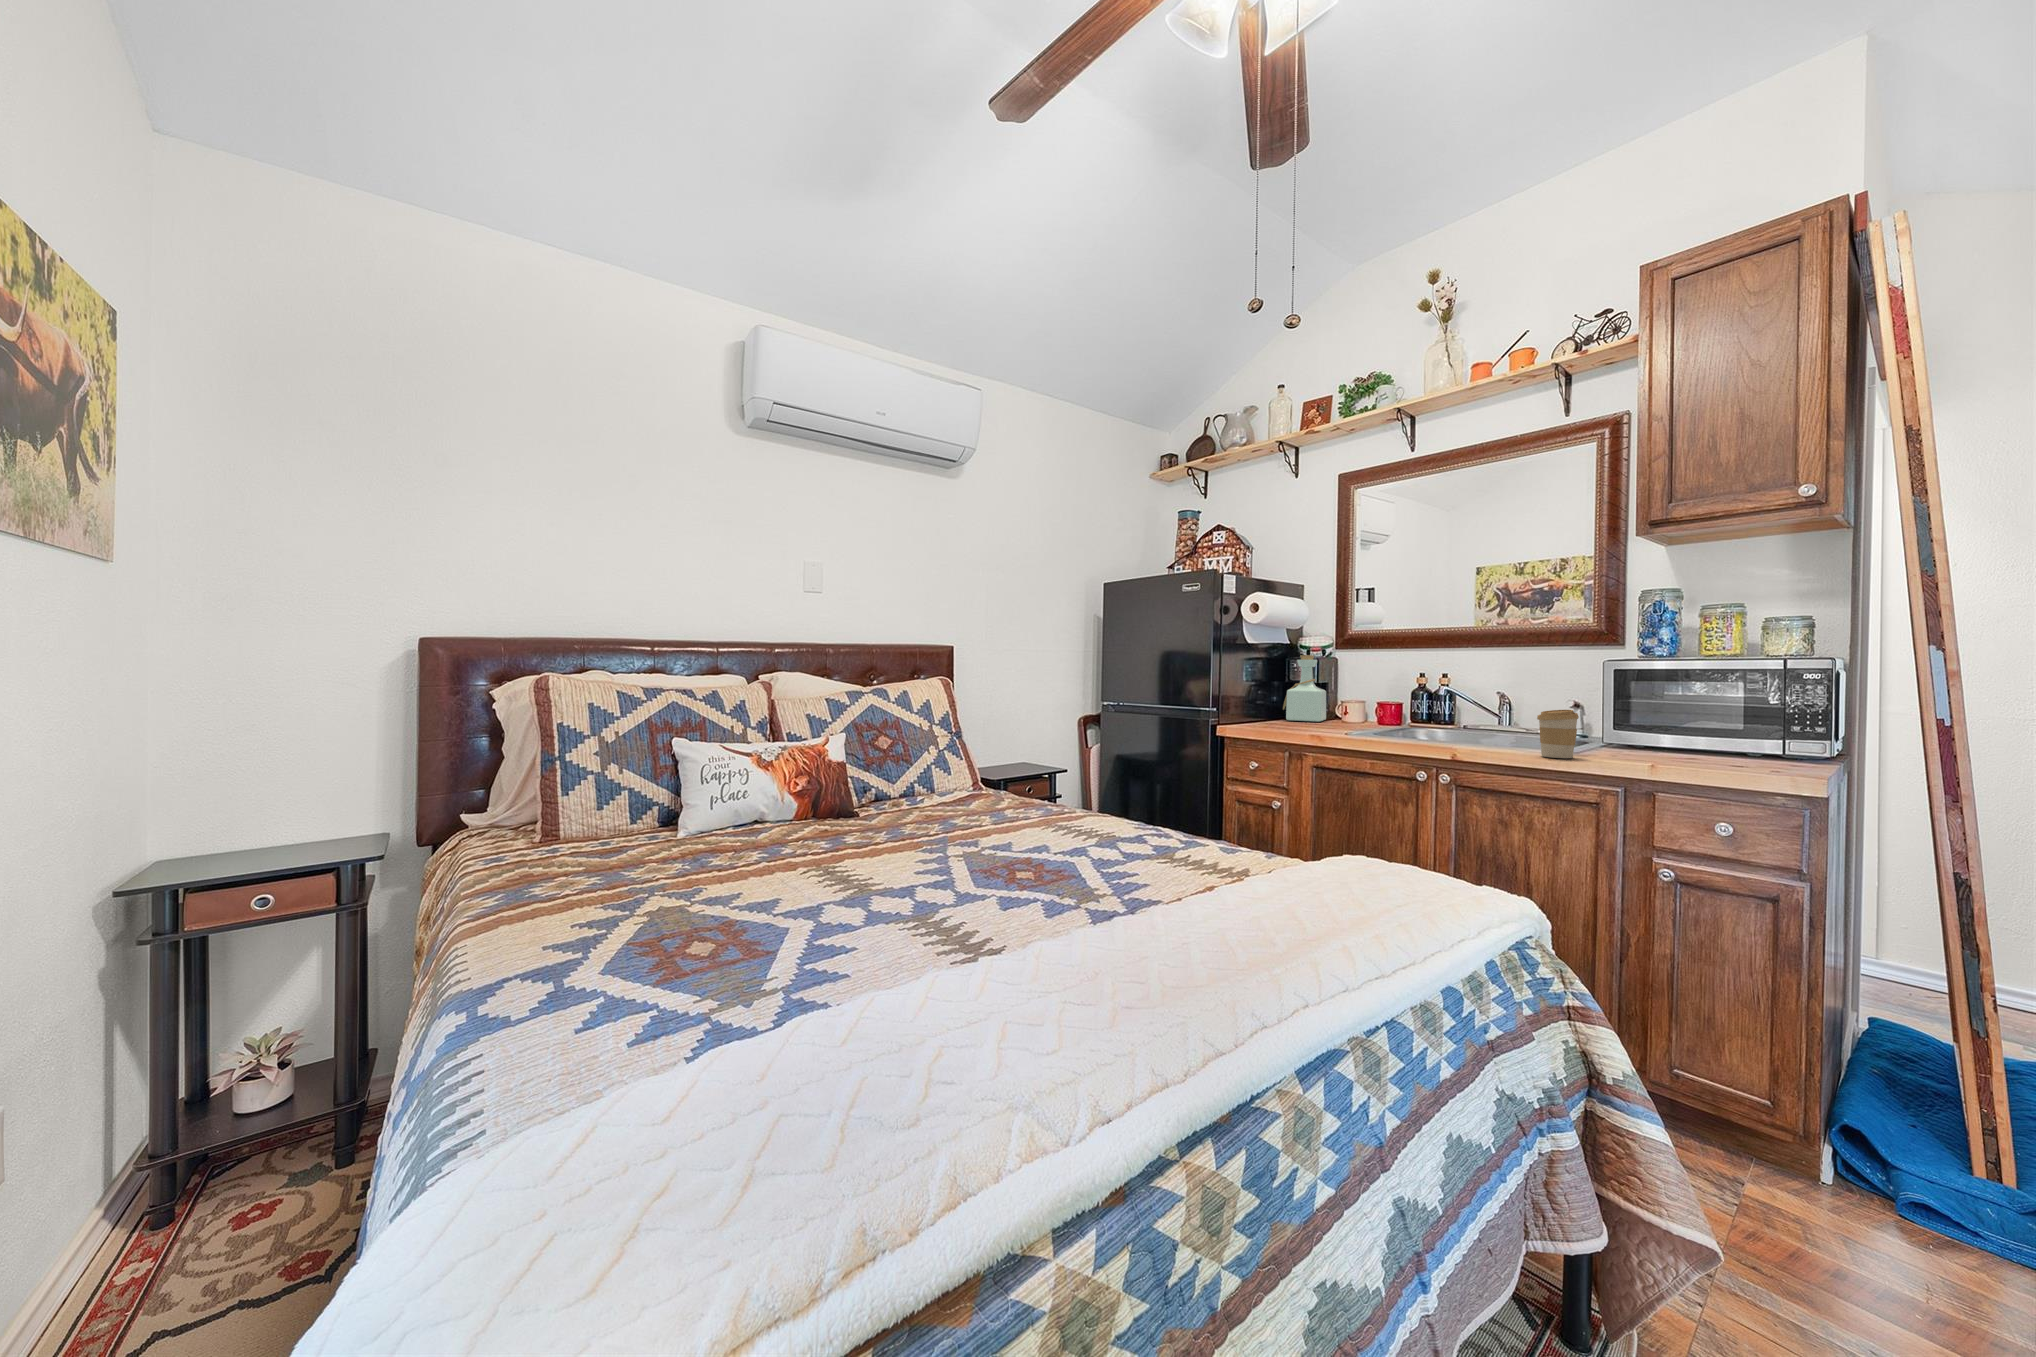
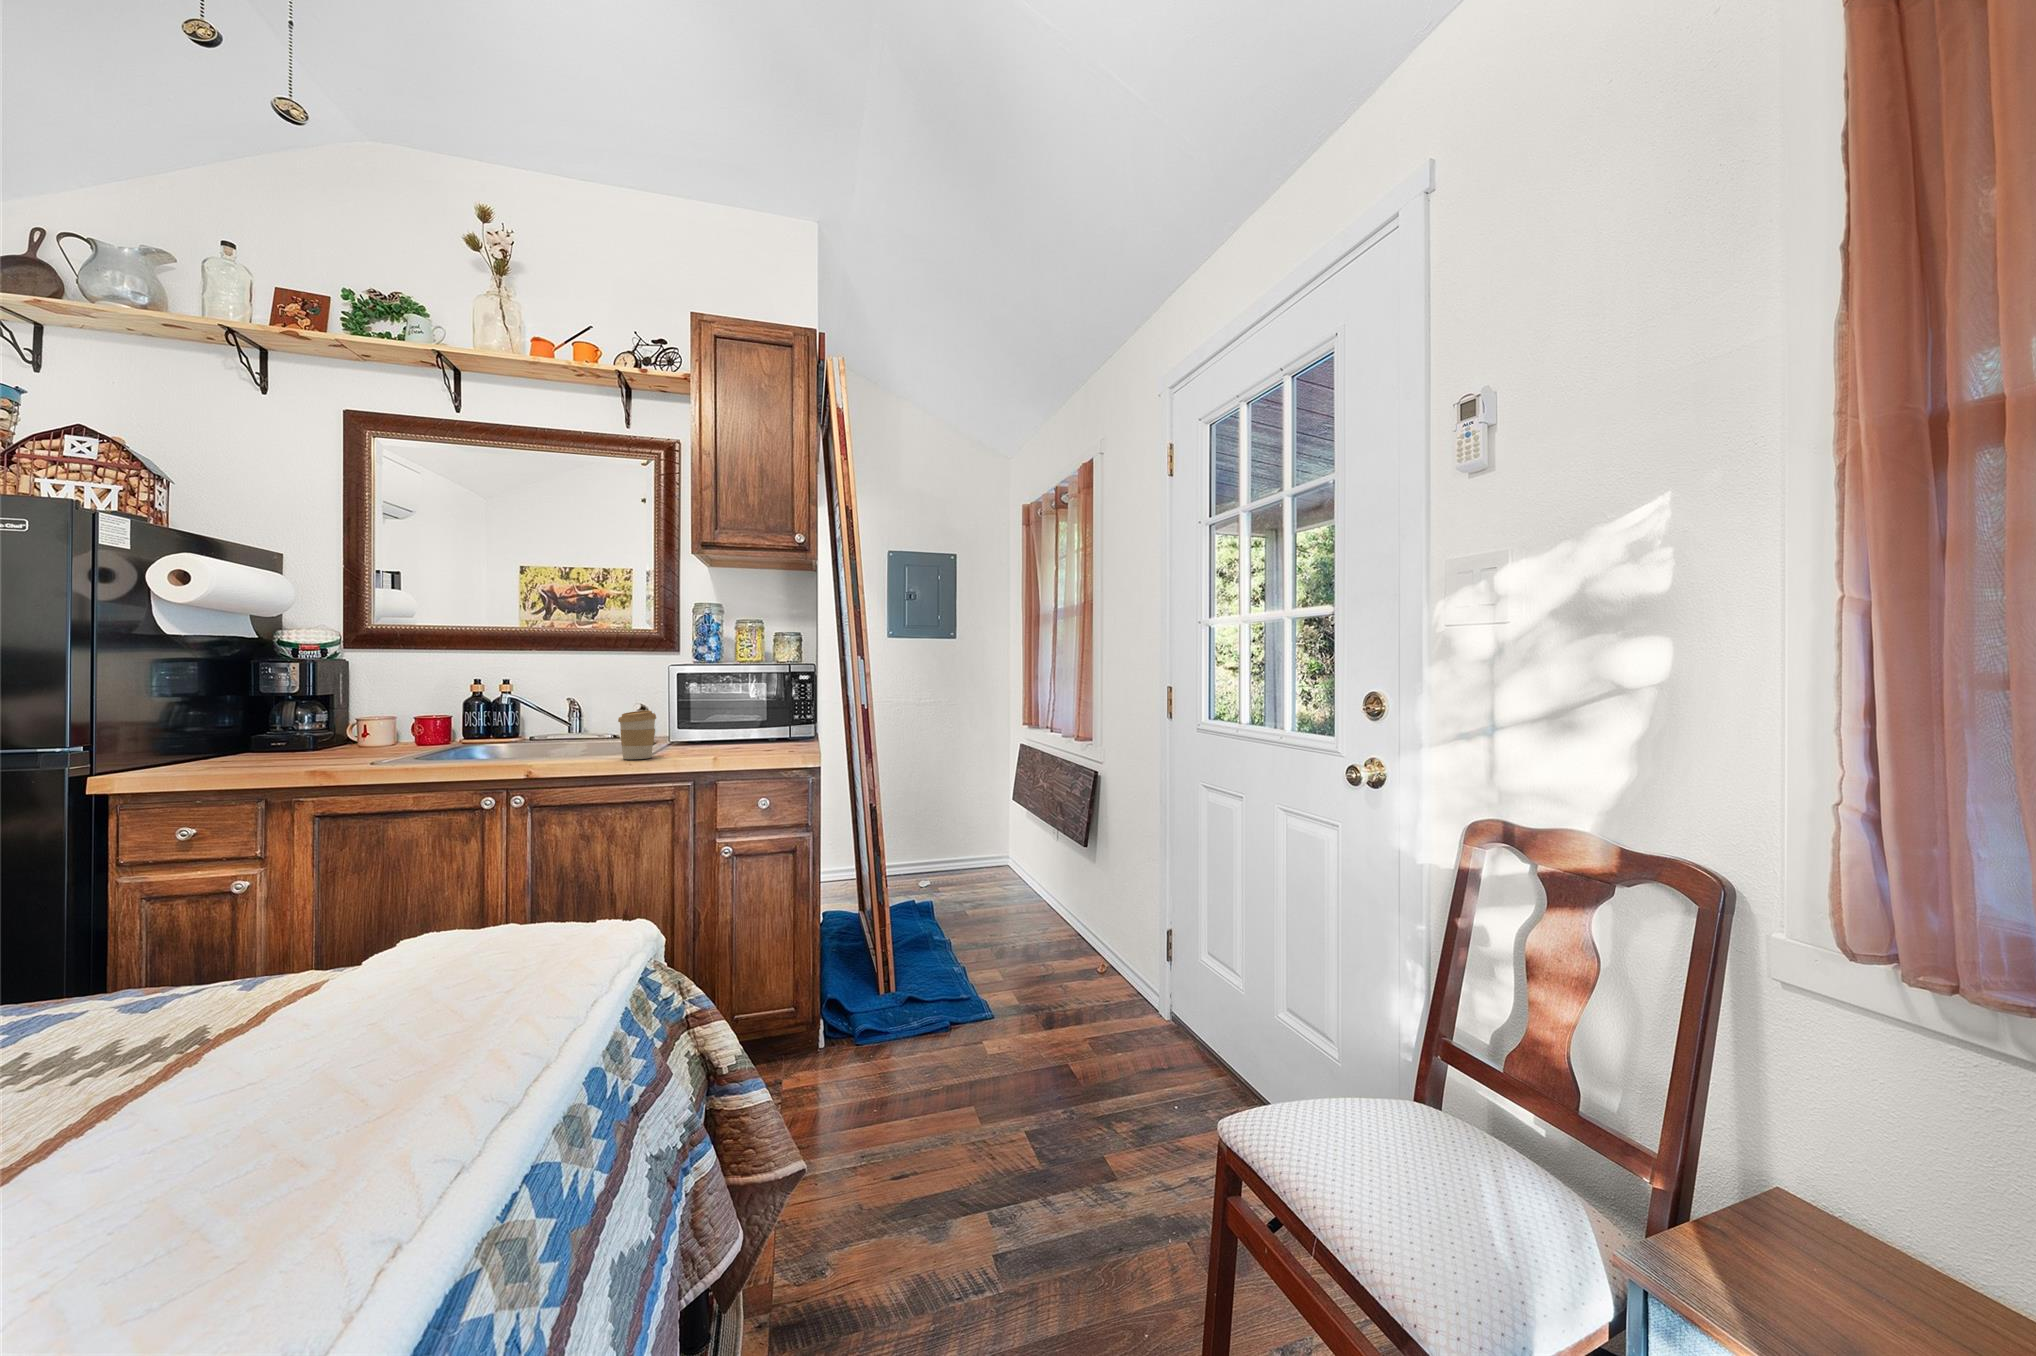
bottle: present [1283,655,1326,722] -> none [247,654,328,748]

